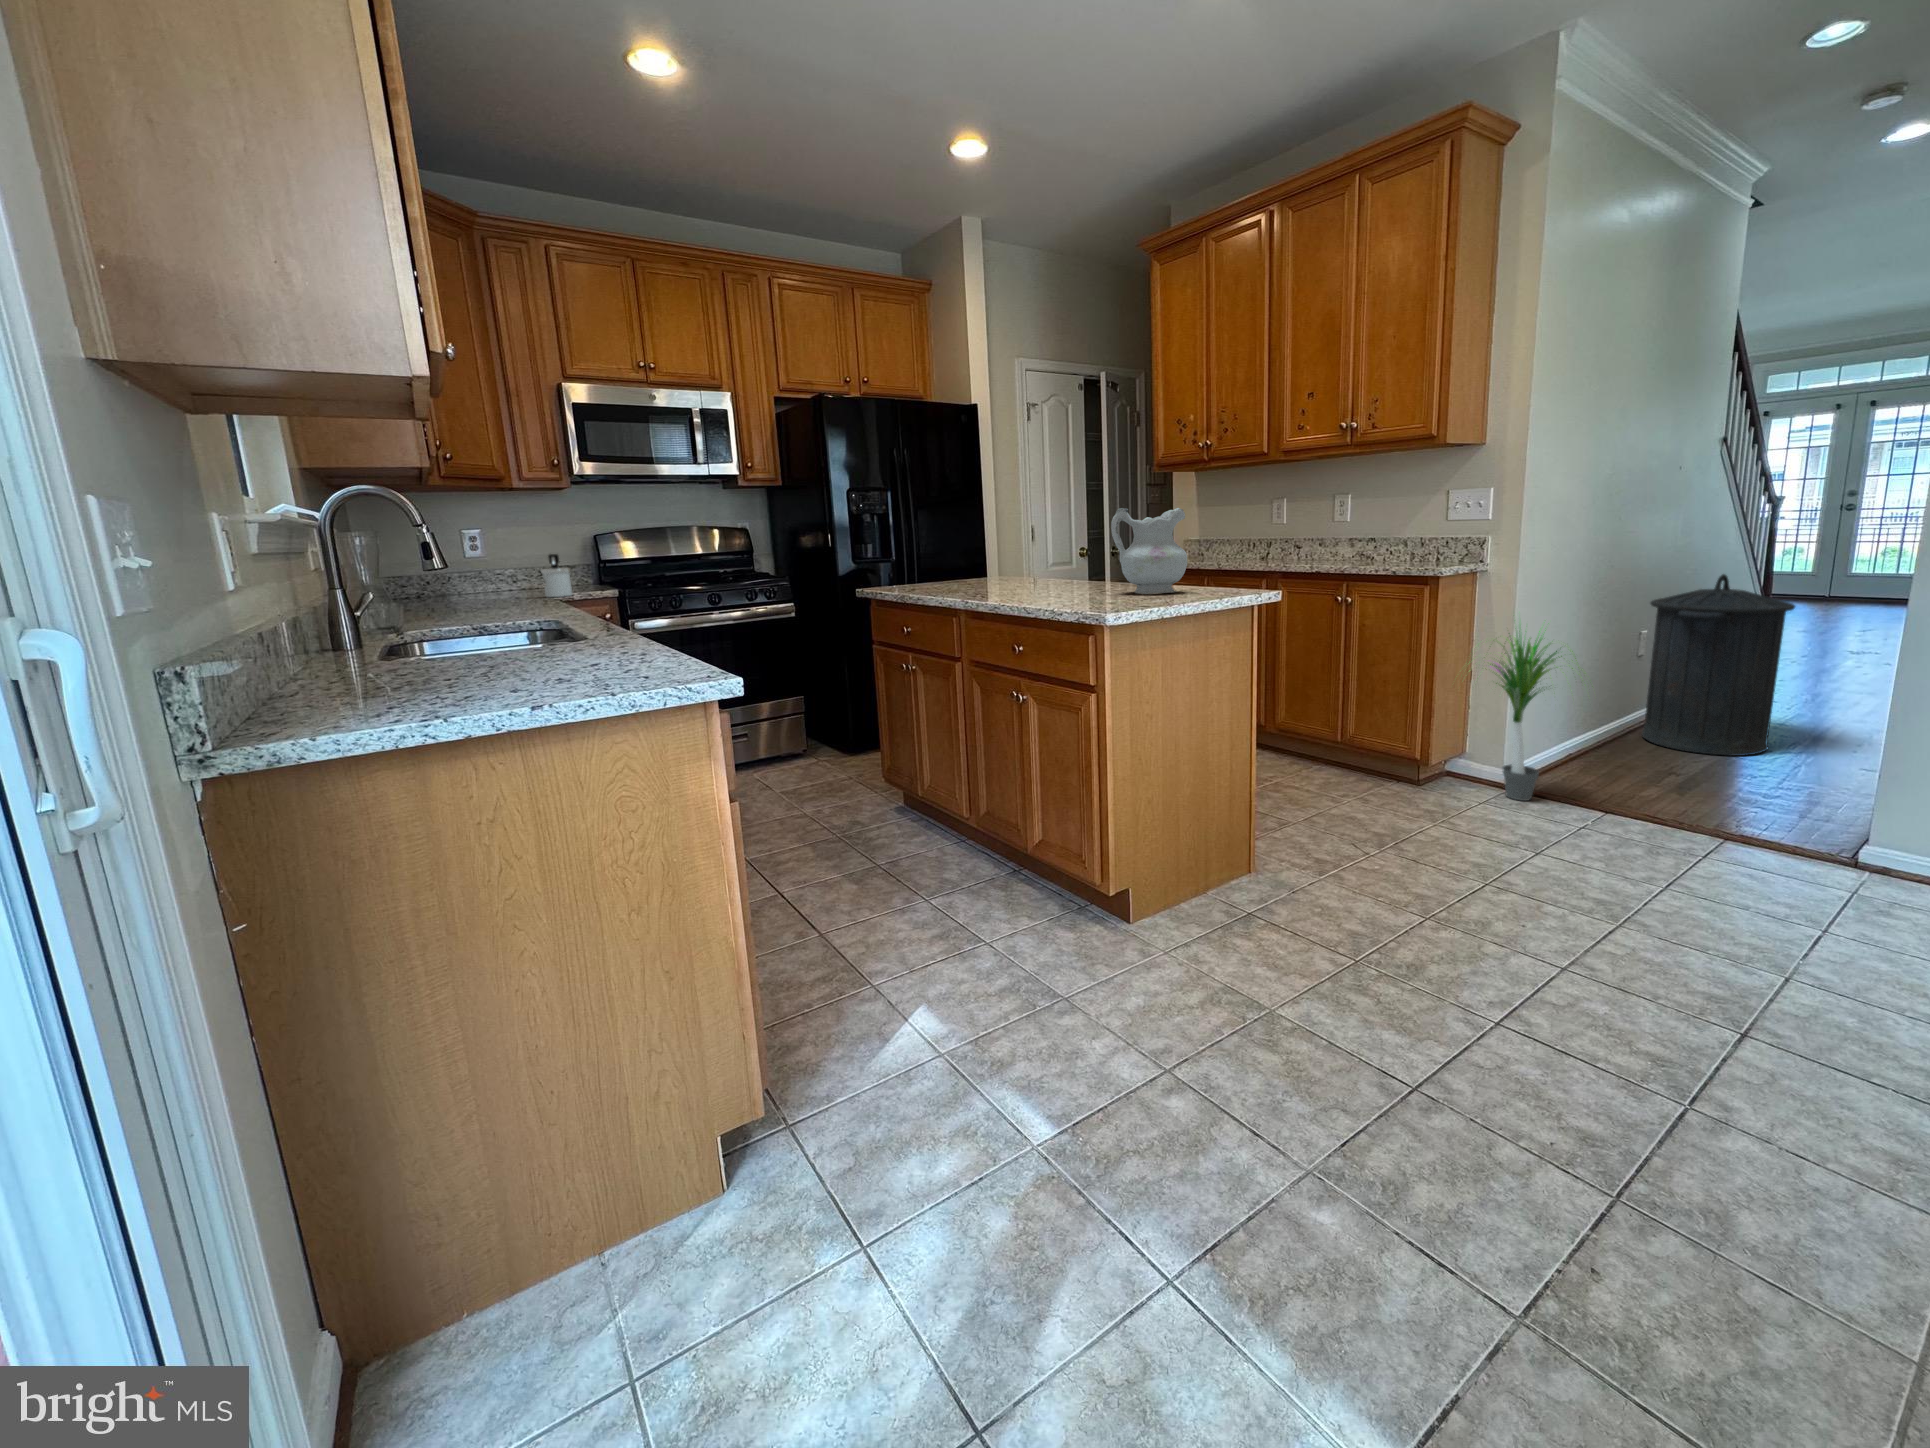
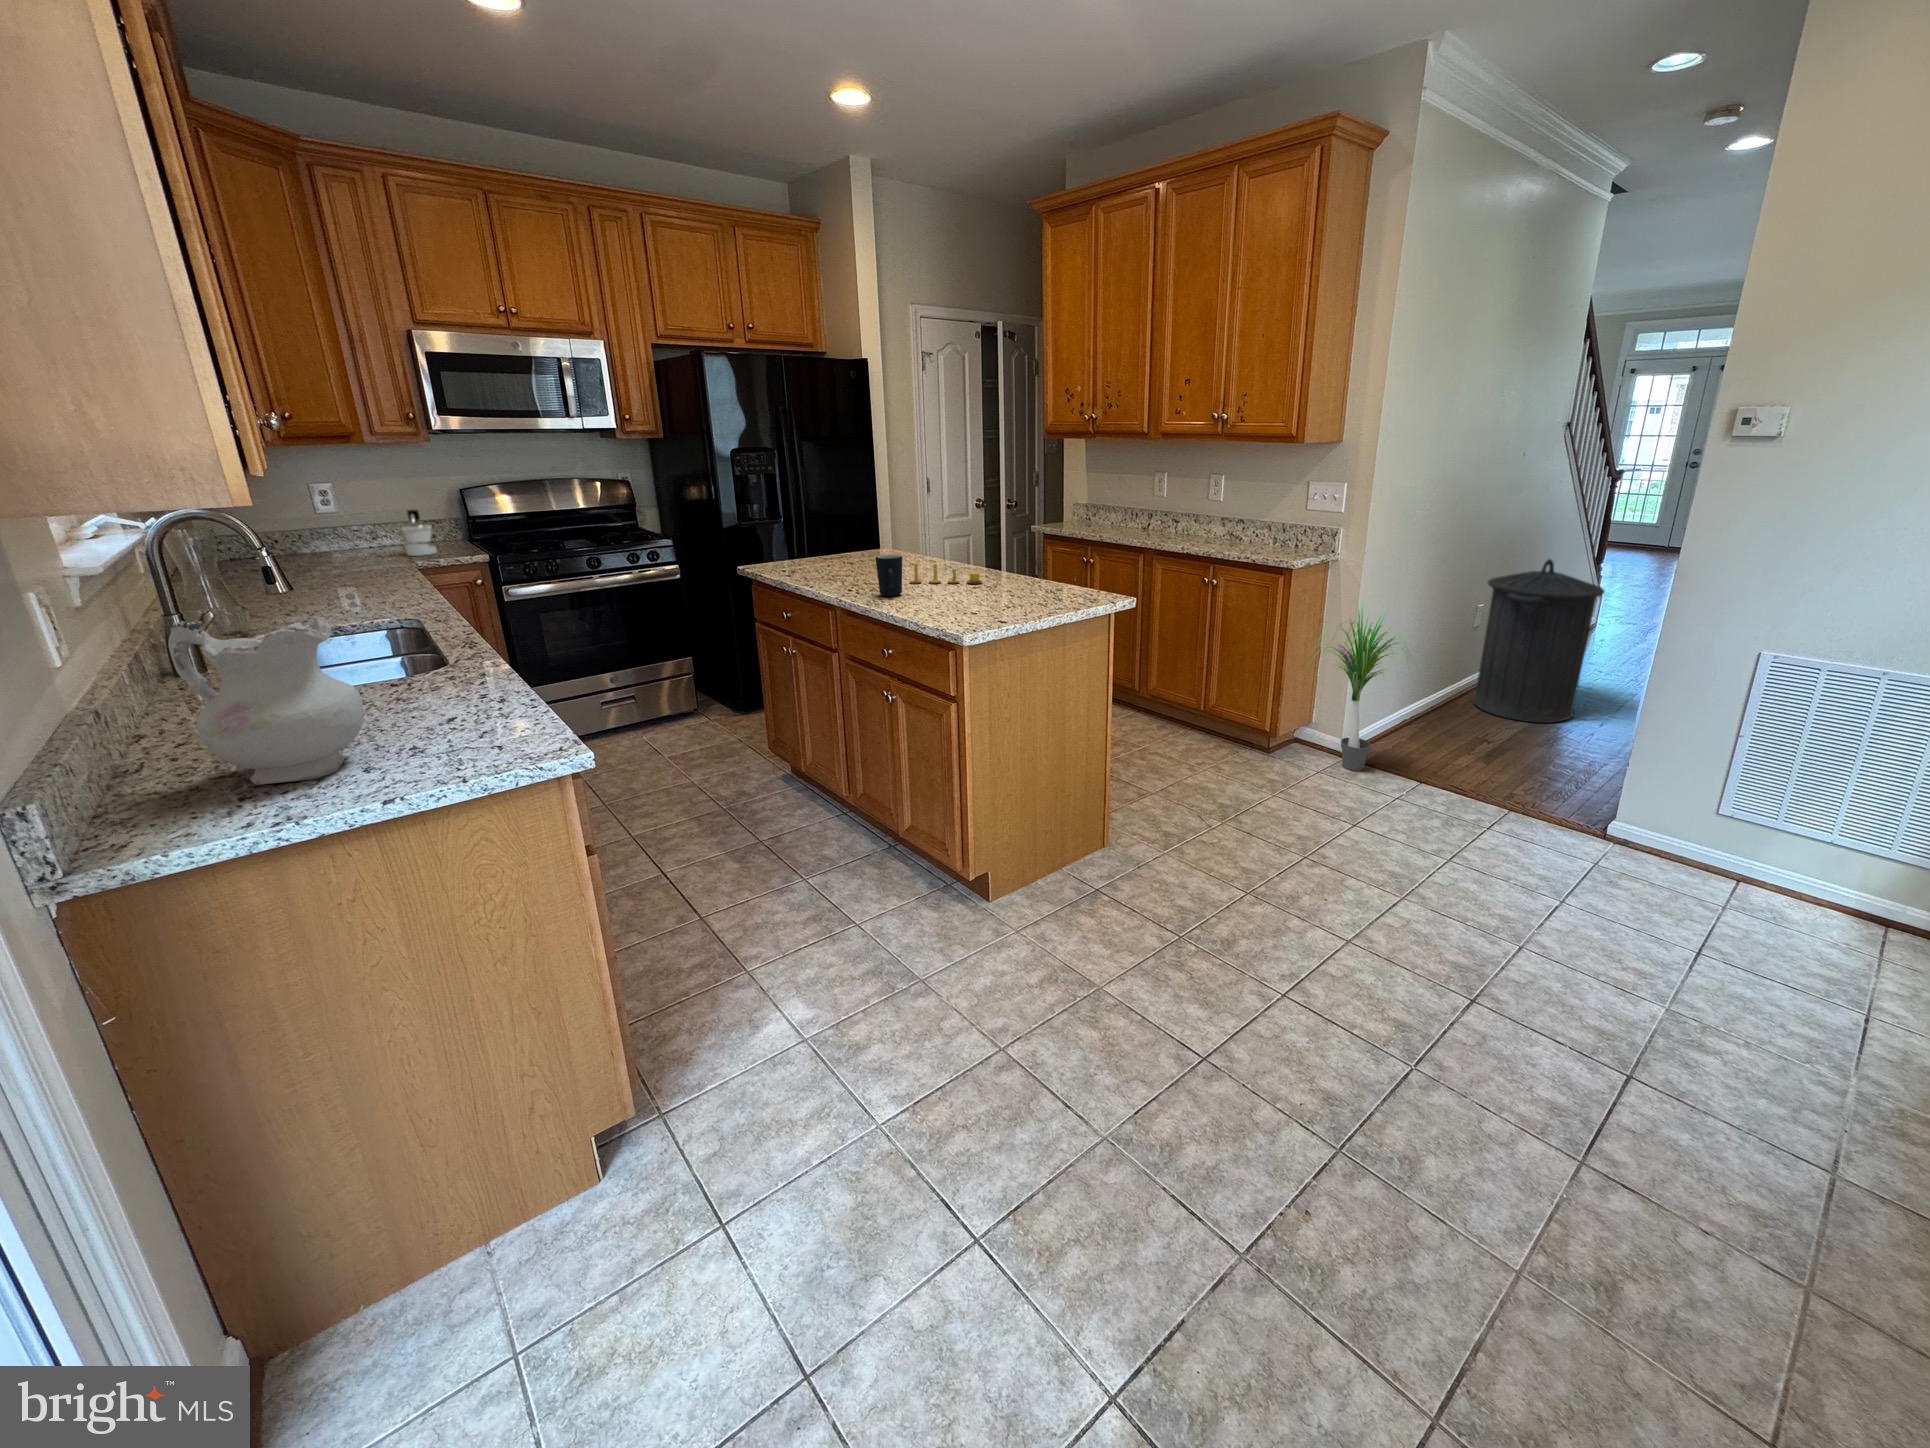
ceramic pitcher: present [1111,508,1187,594] -> present [168,617,364,785]
mug: none [1004,554,1031,595] -> present [875,555,902,596]
candle: none [1034,566,1110,590] -> present [910,563,982,584]

